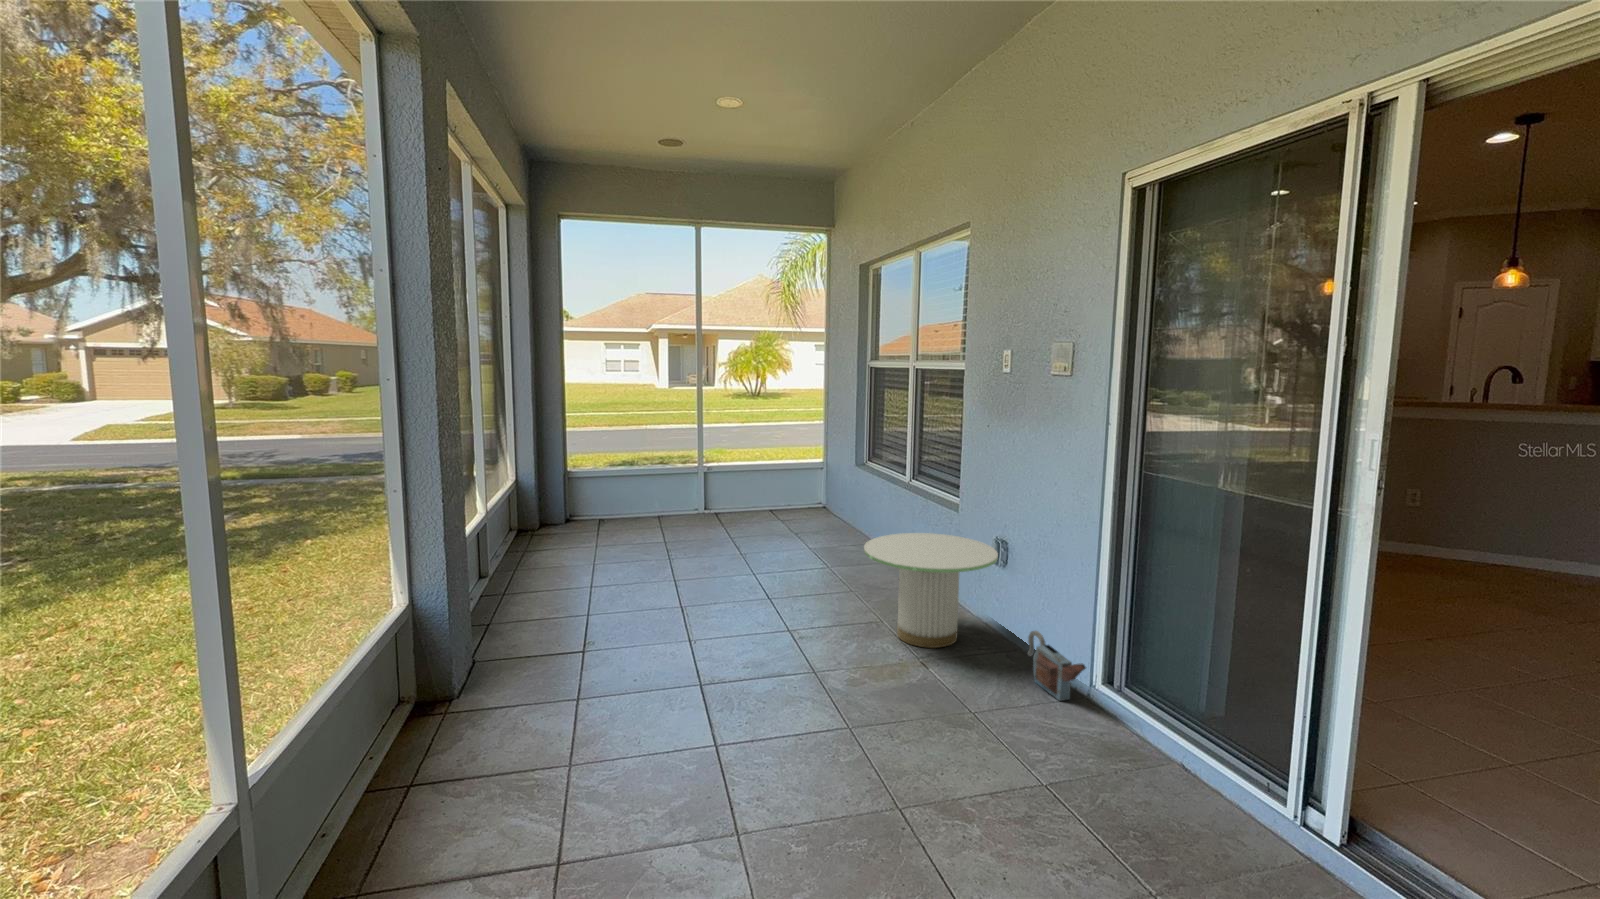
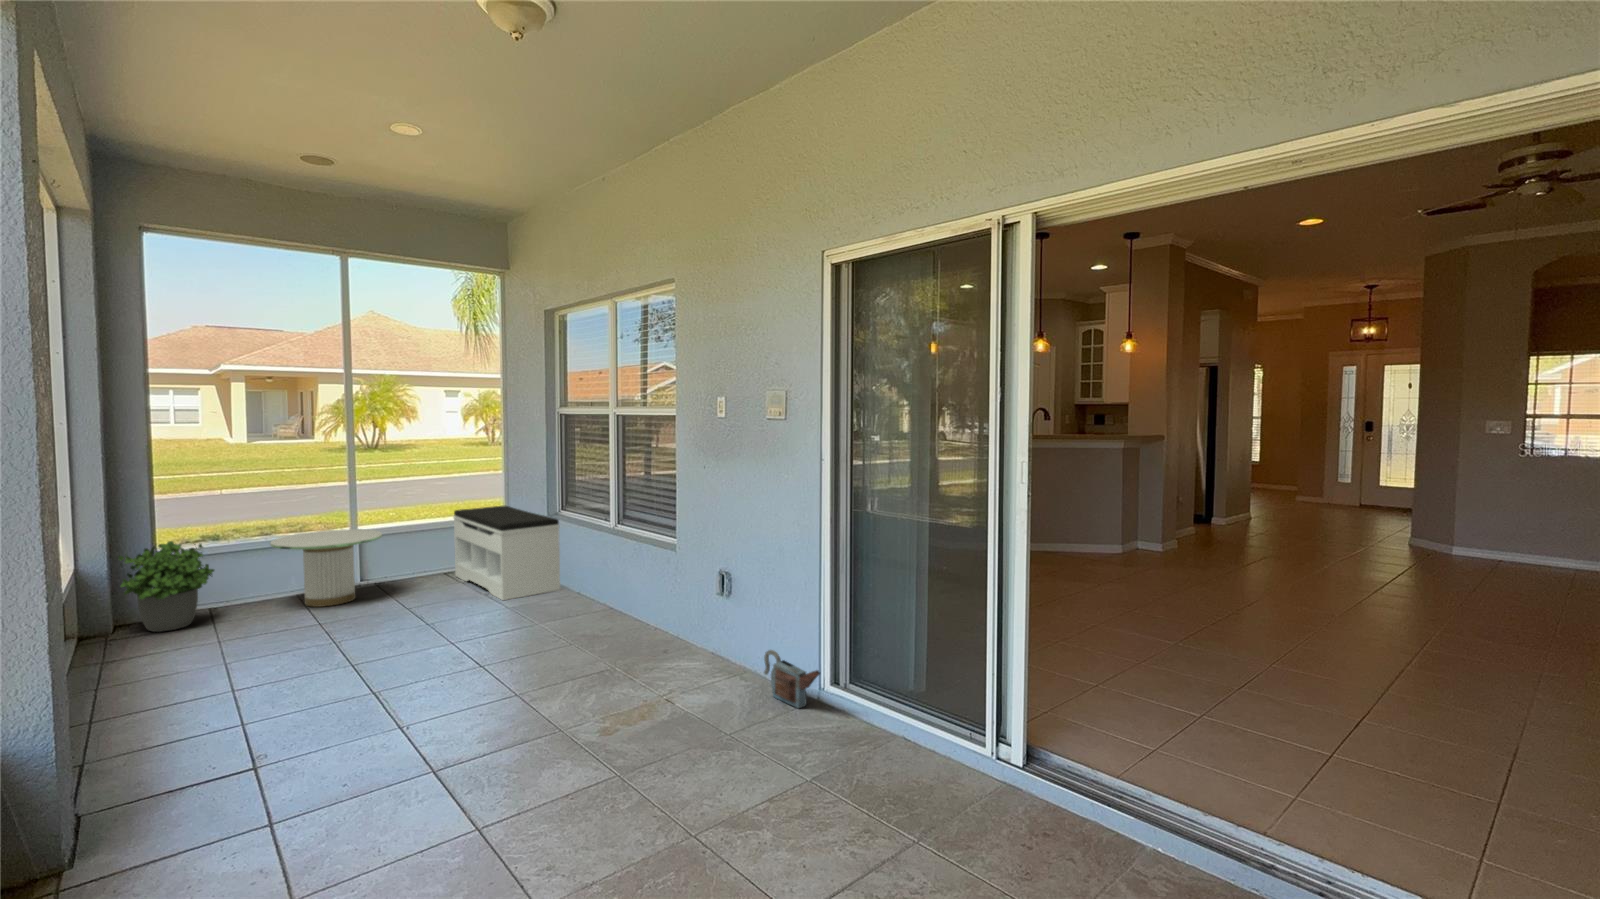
bench: none [777,453,861,539] -> present [453,506,560,601]
potted plant: none [545,463,604,531] -> present [119,541,214,632]
side table: present [864,533,998,648] -> present [270,529,382,607]

